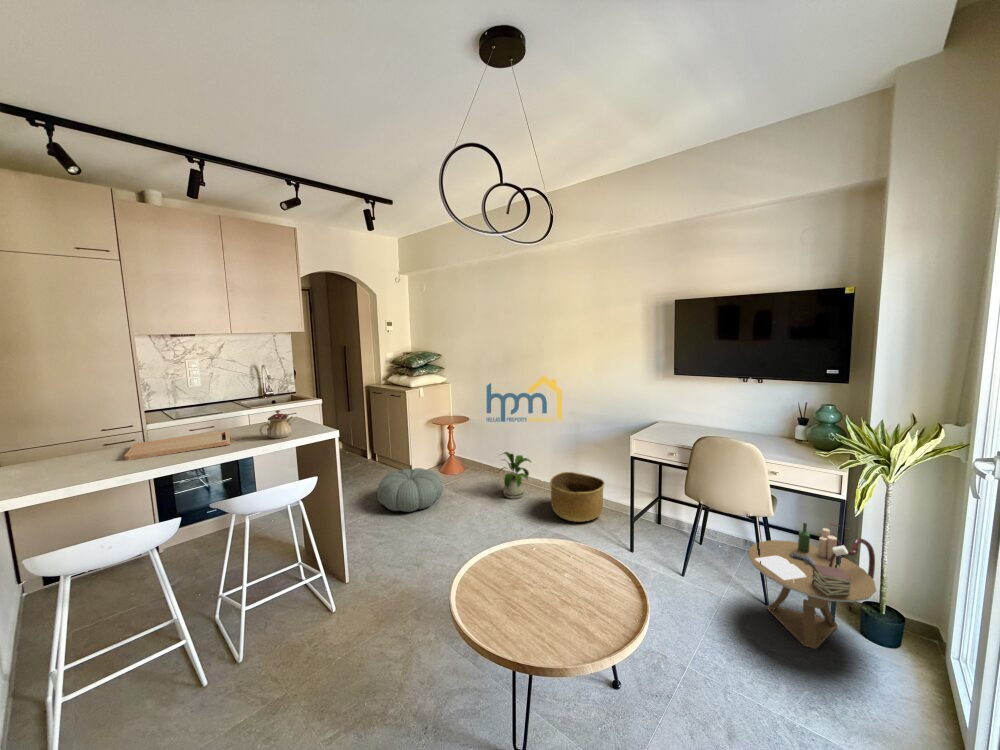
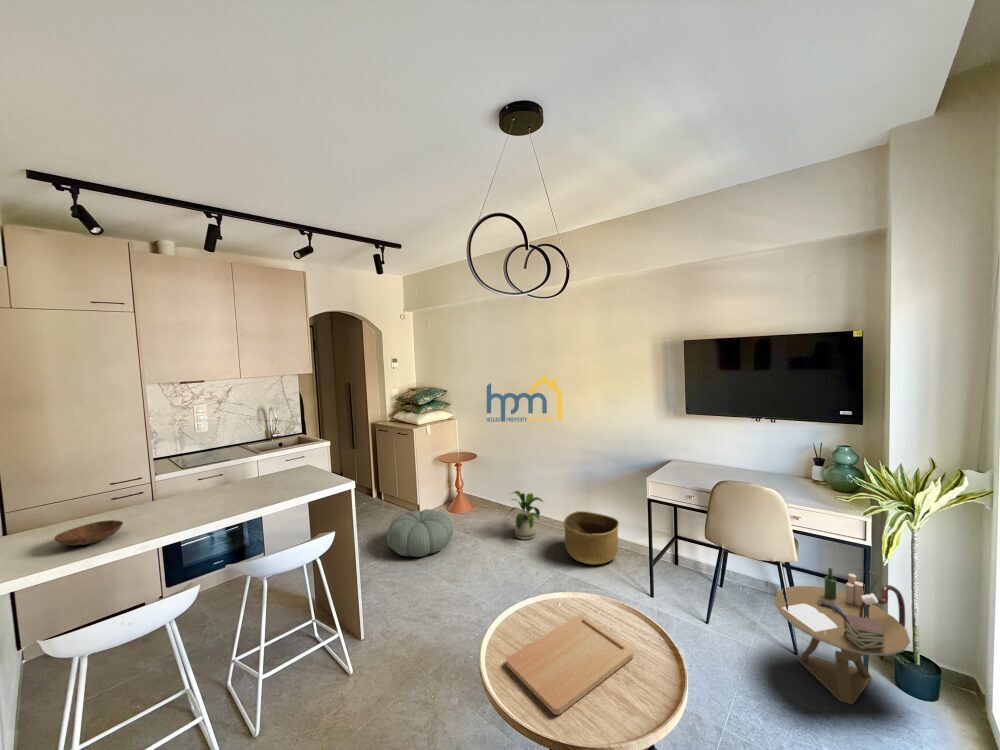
teapot: present [260,410,294,439] -> none [276,463,310,493]
cutting board: present [124,431,230,460] -> present [506,615,633,715]
bowl: none [36,456,105,476] -> present [55,520,123,546]

